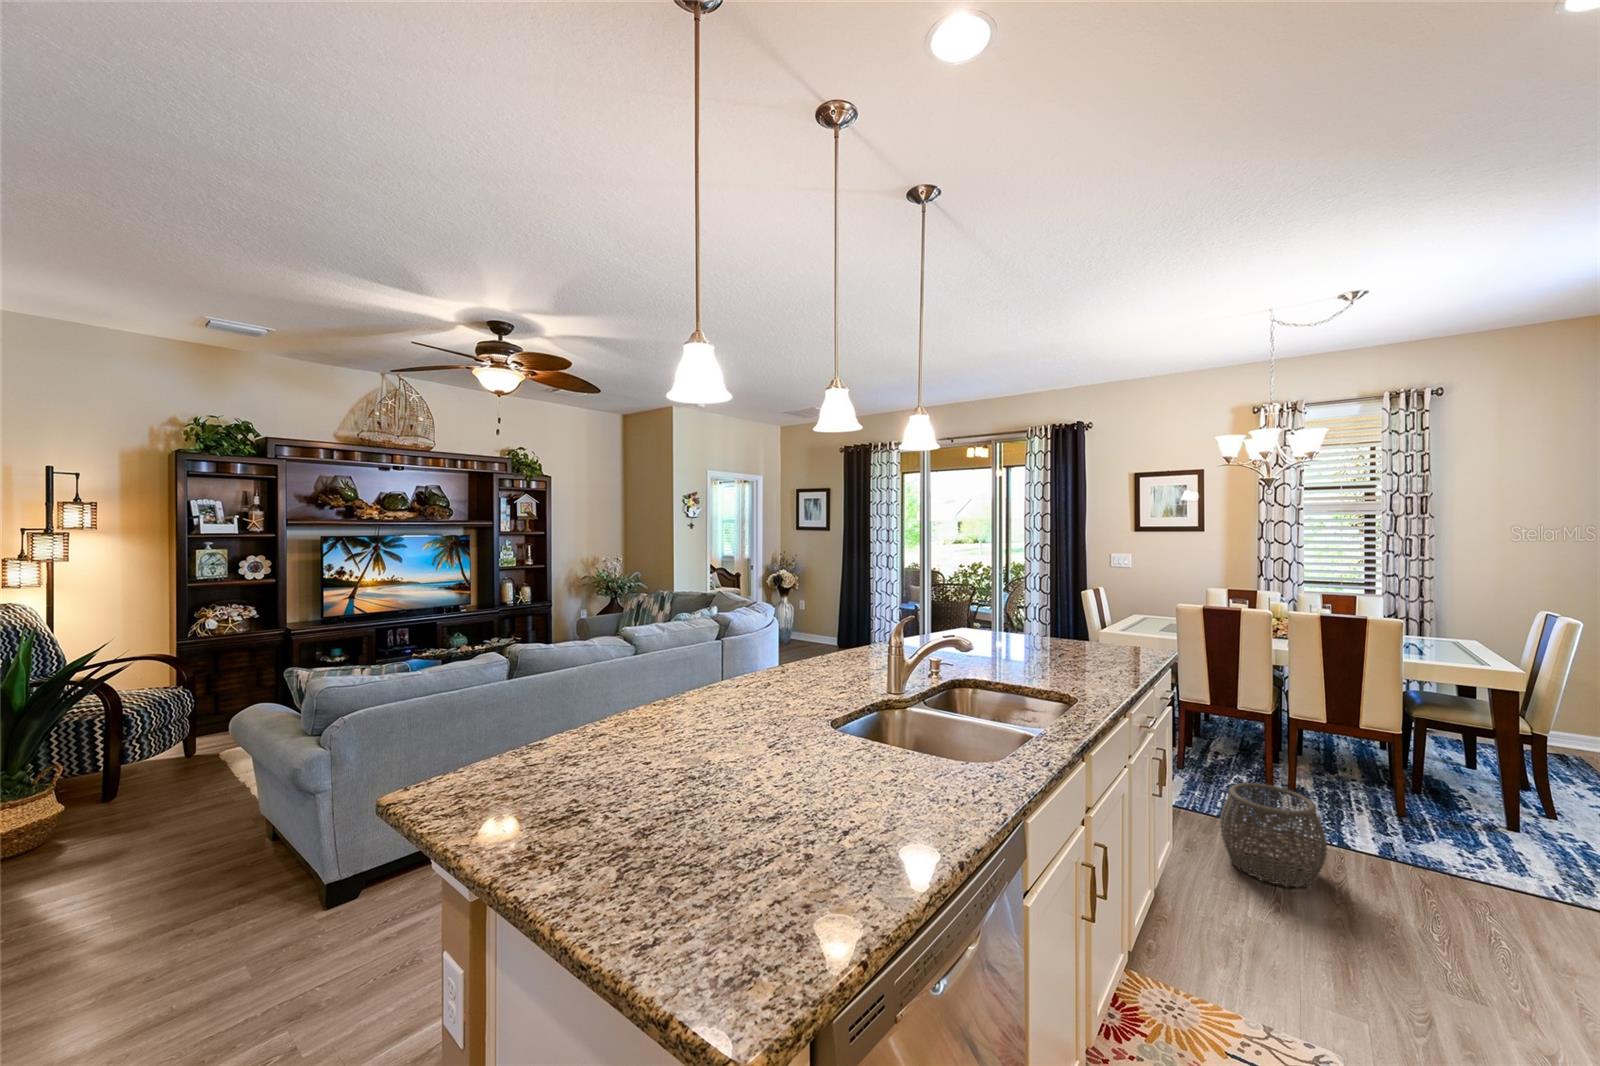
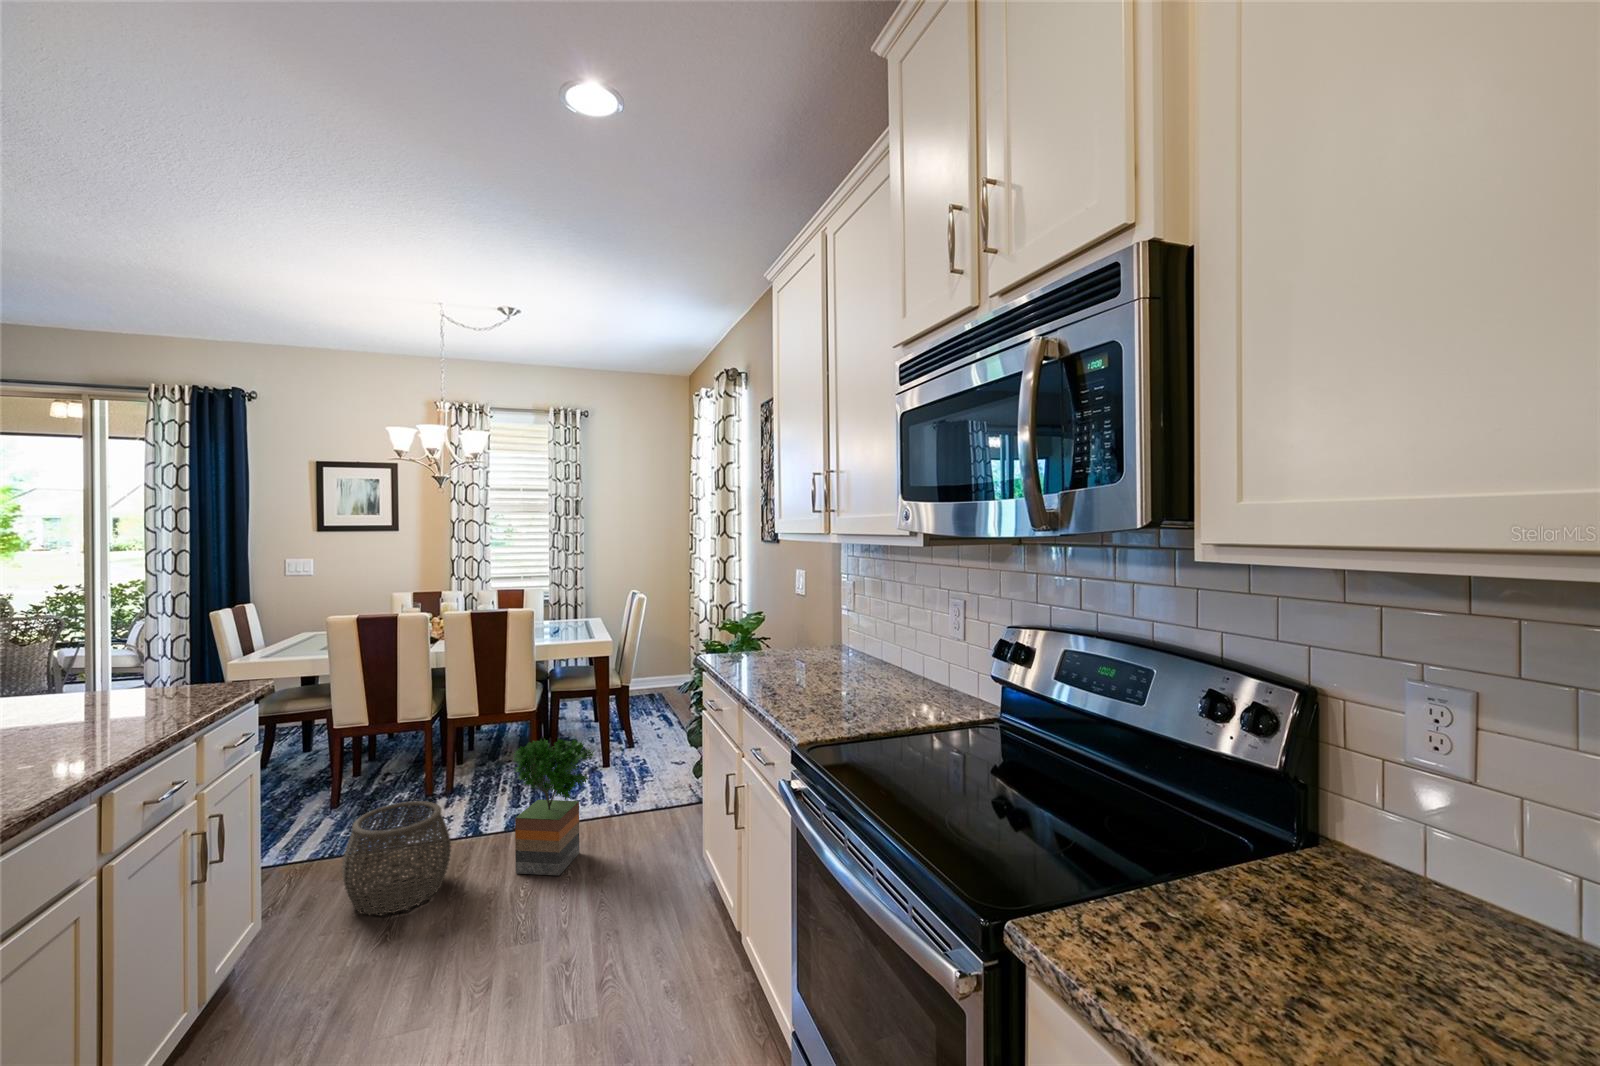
potted tree: none [1398,767,1529,932] -> present [514,738,593,876]

